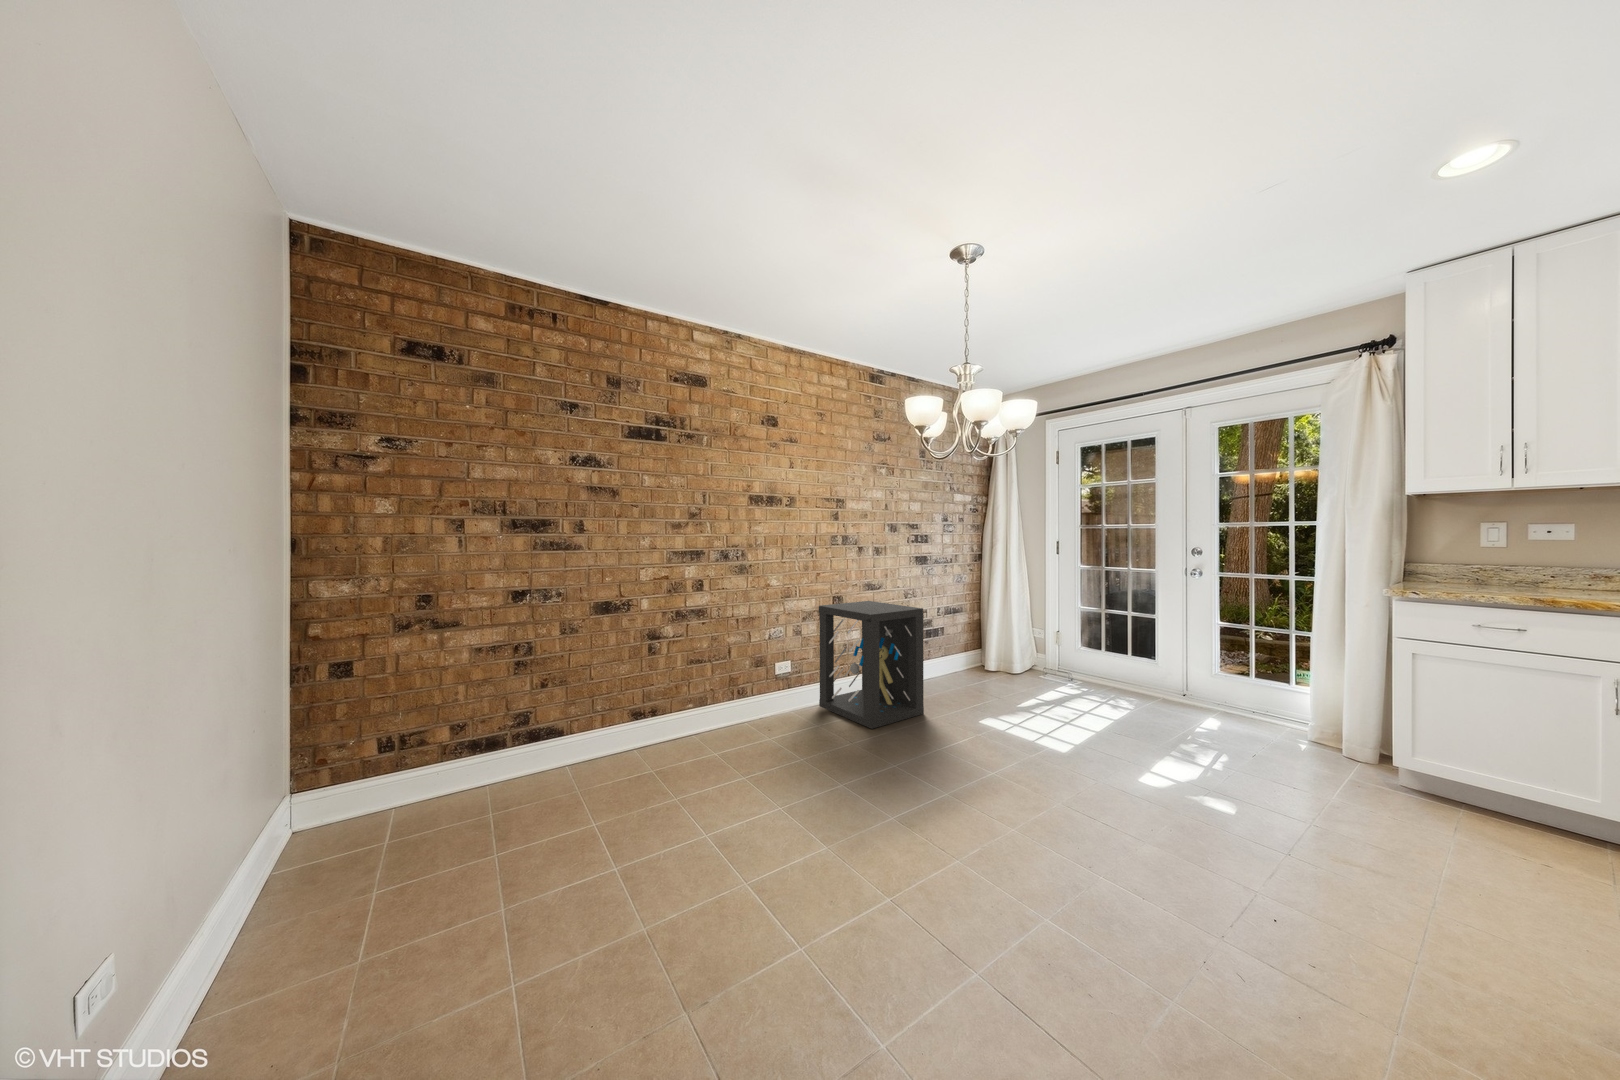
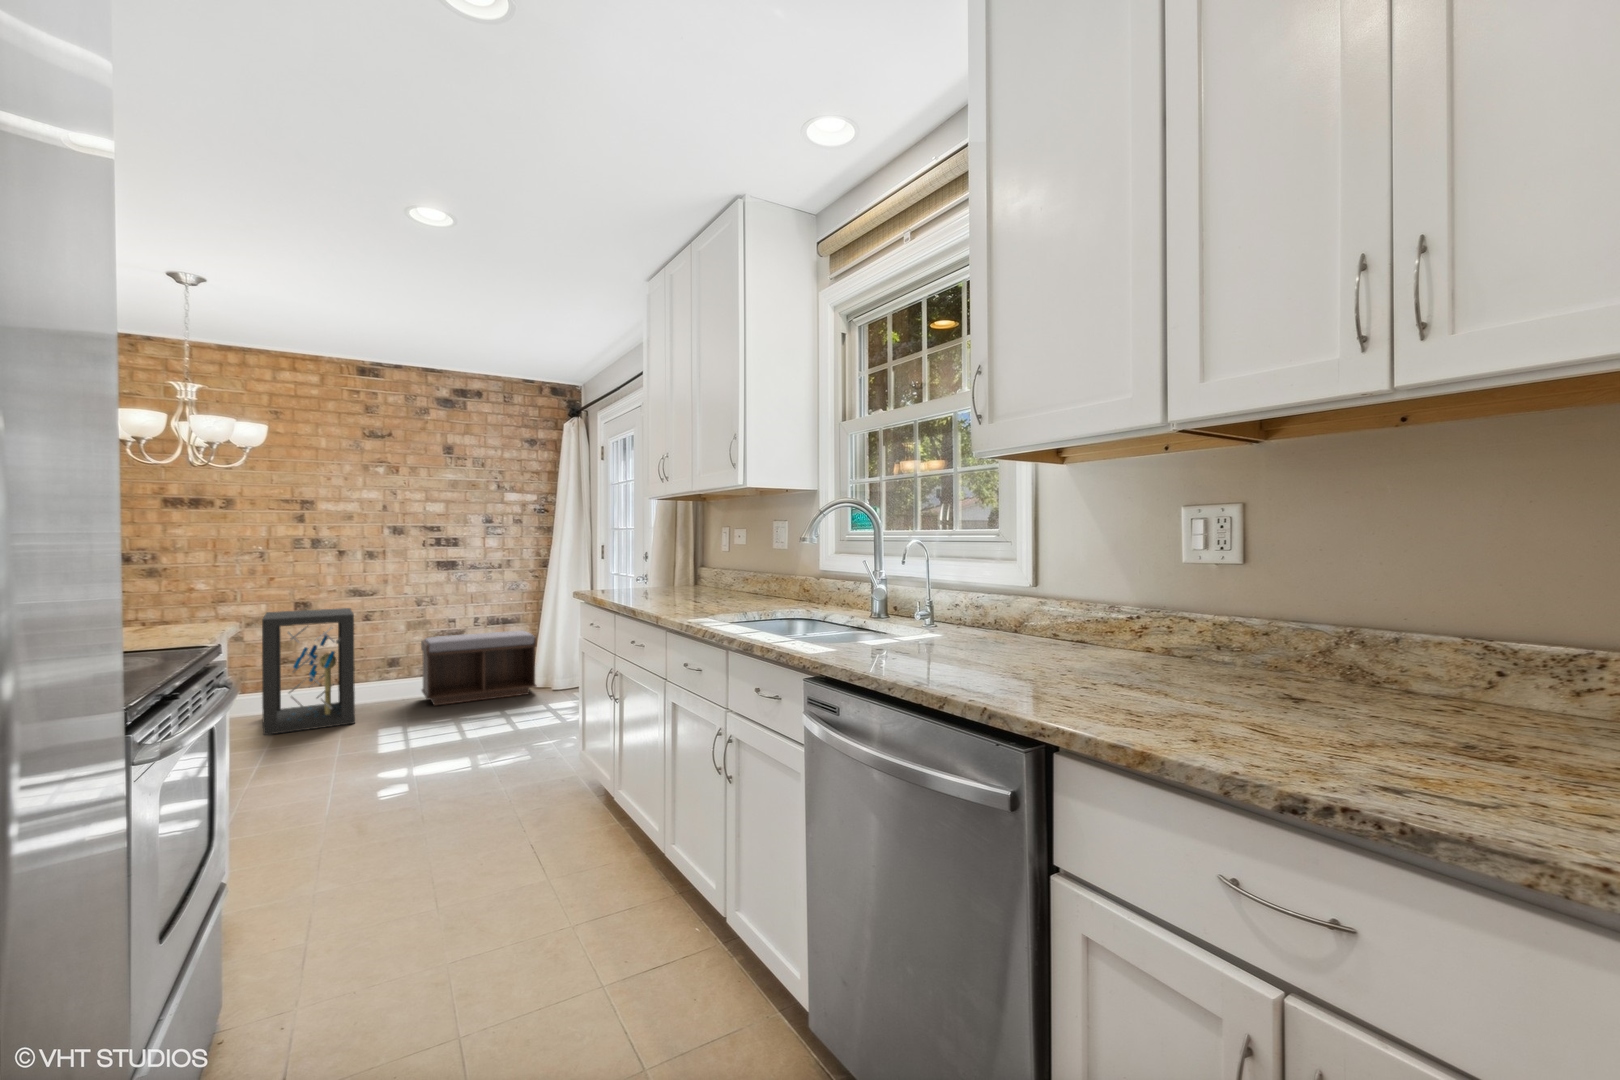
bench: none [911,620,1006,693] -> present [421,631,536,705]

